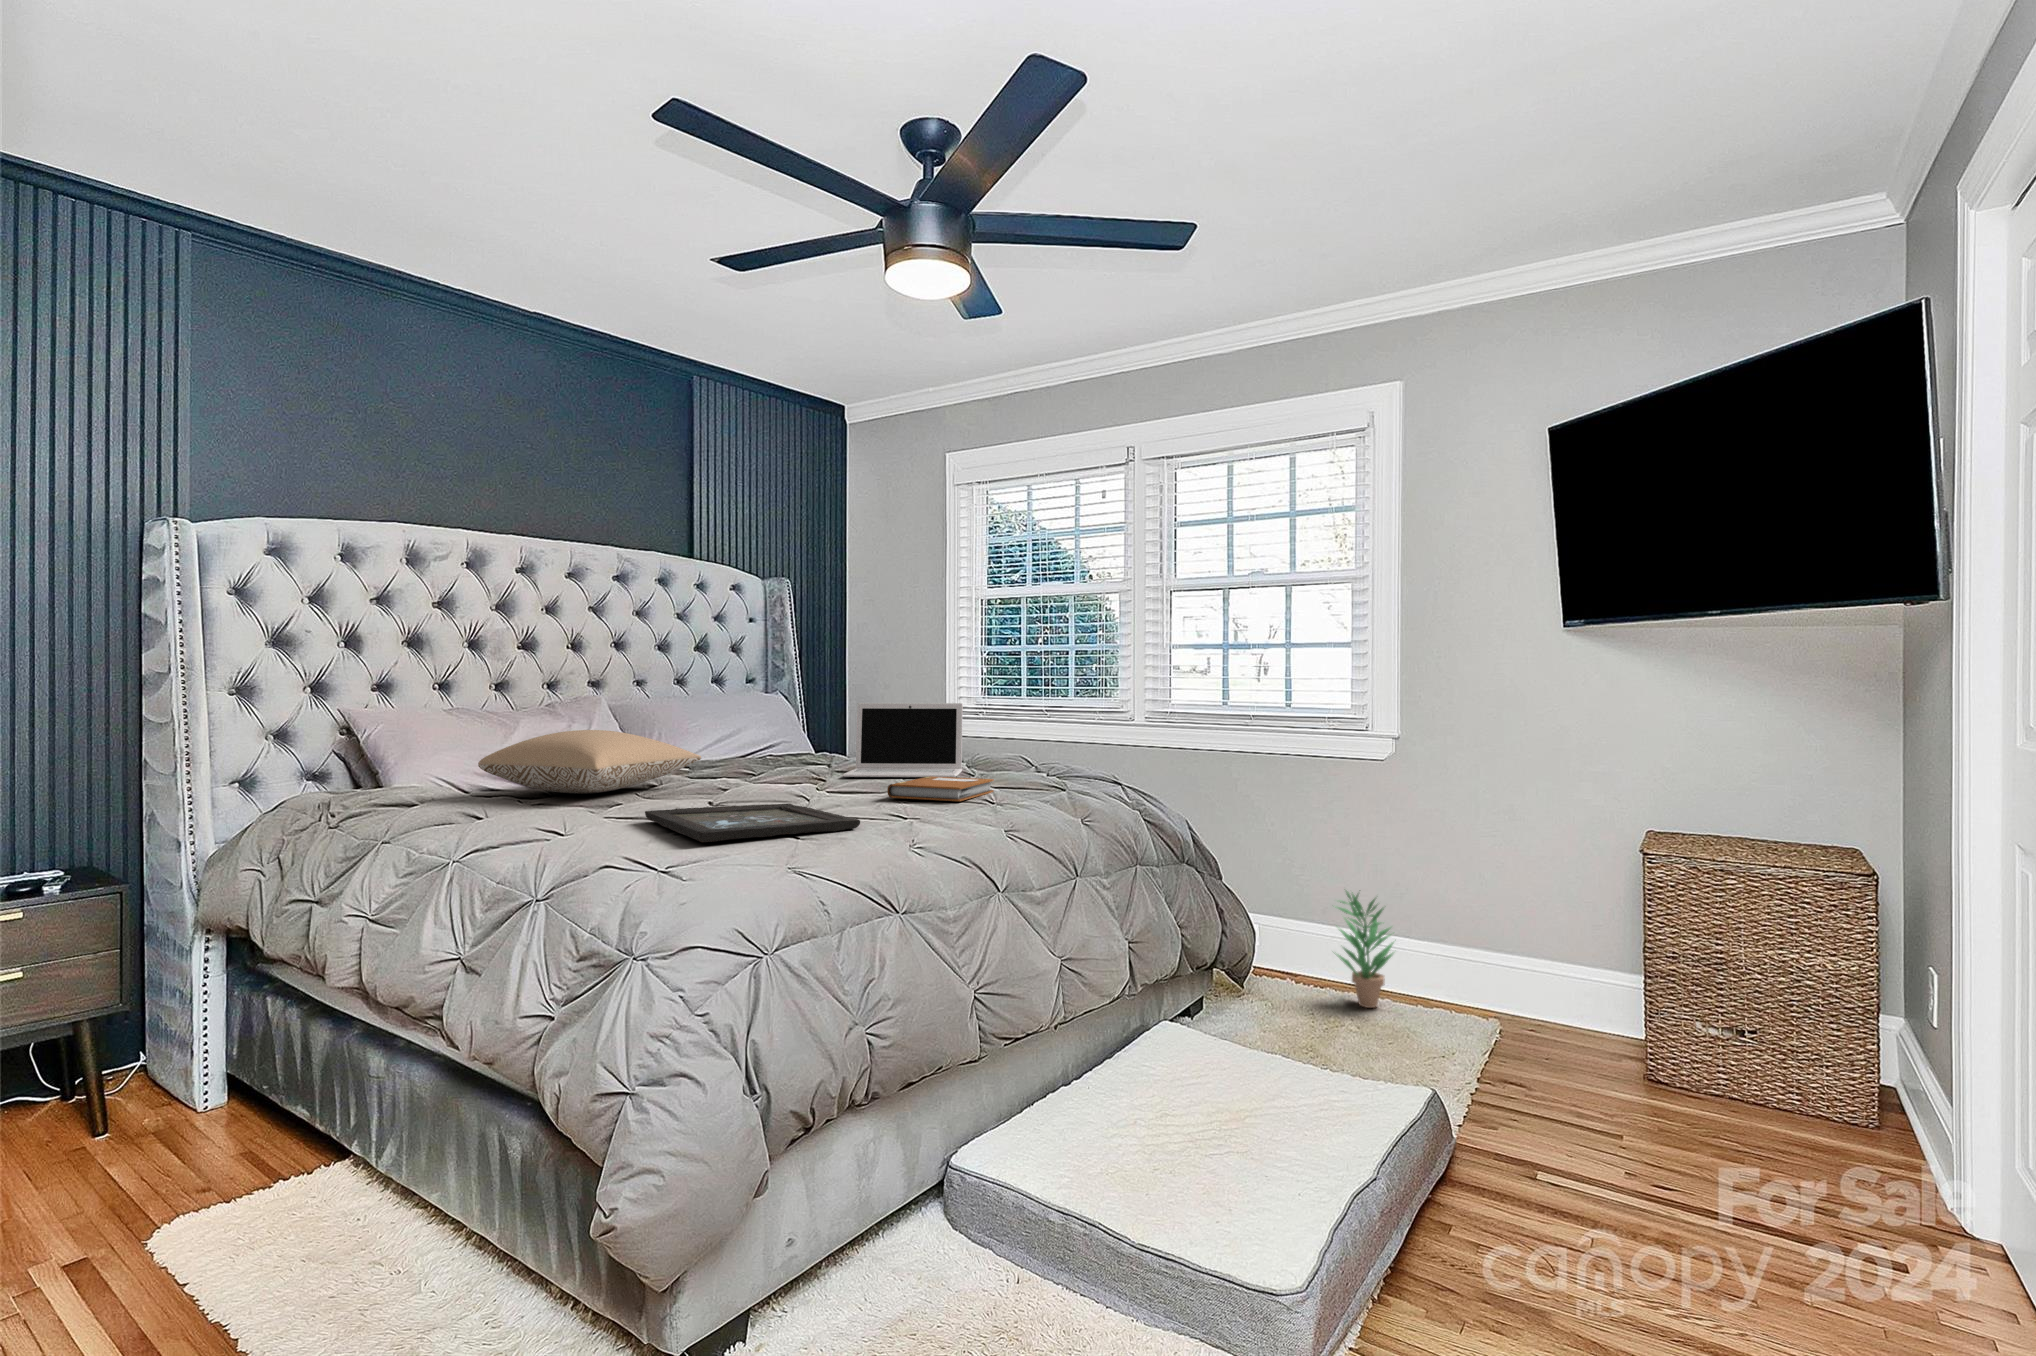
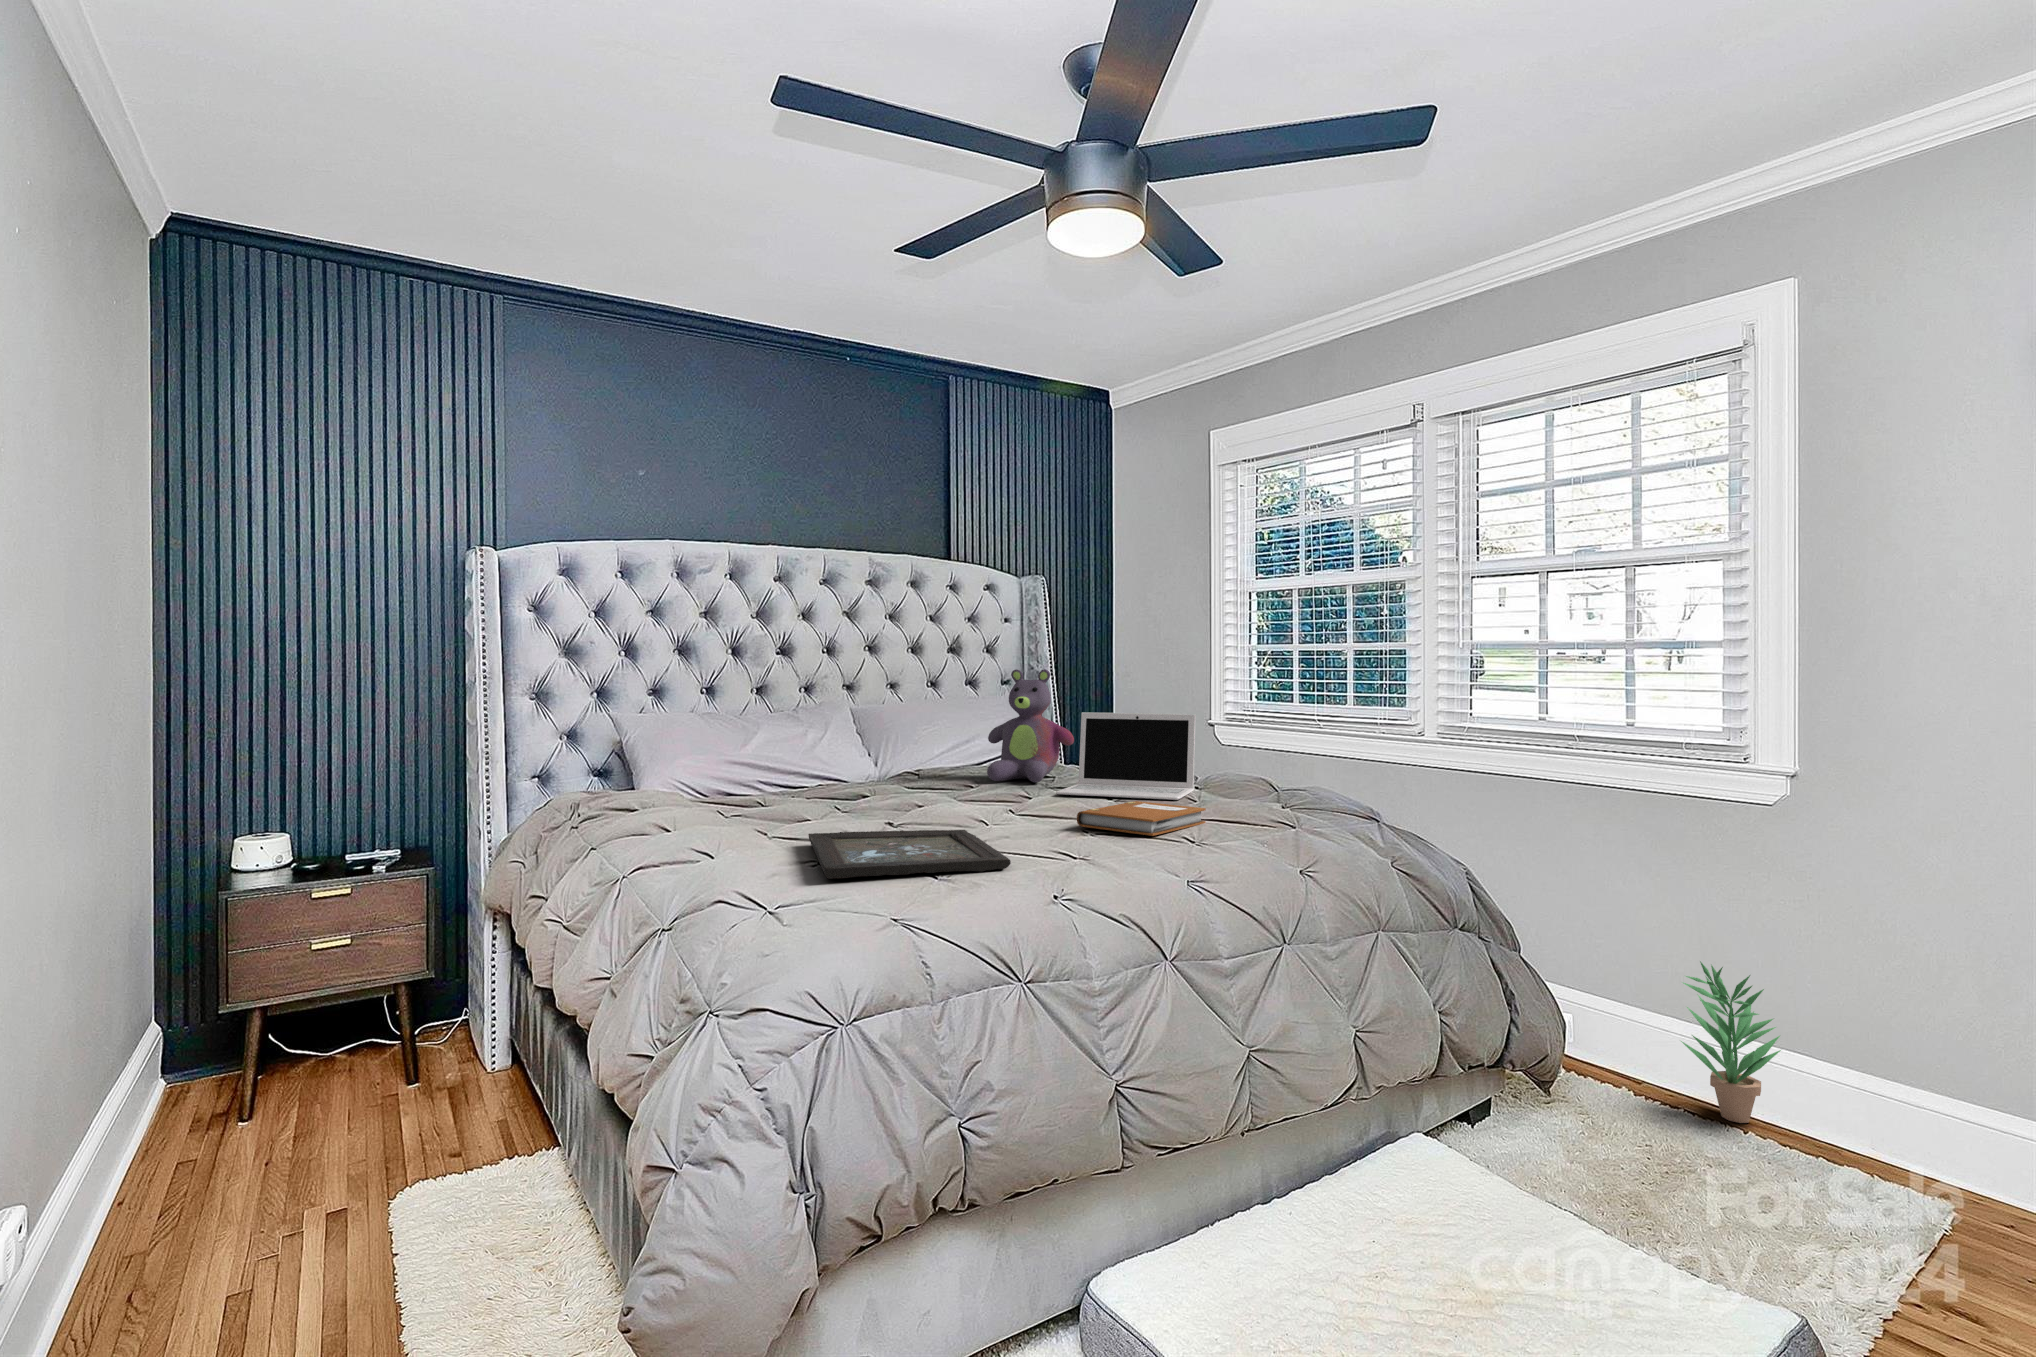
stuffed bear: none [760,664,845,769] -> present [987,669,1074,782]
pillow: present [478,730,701,794] -> none [698,740,908,804]

